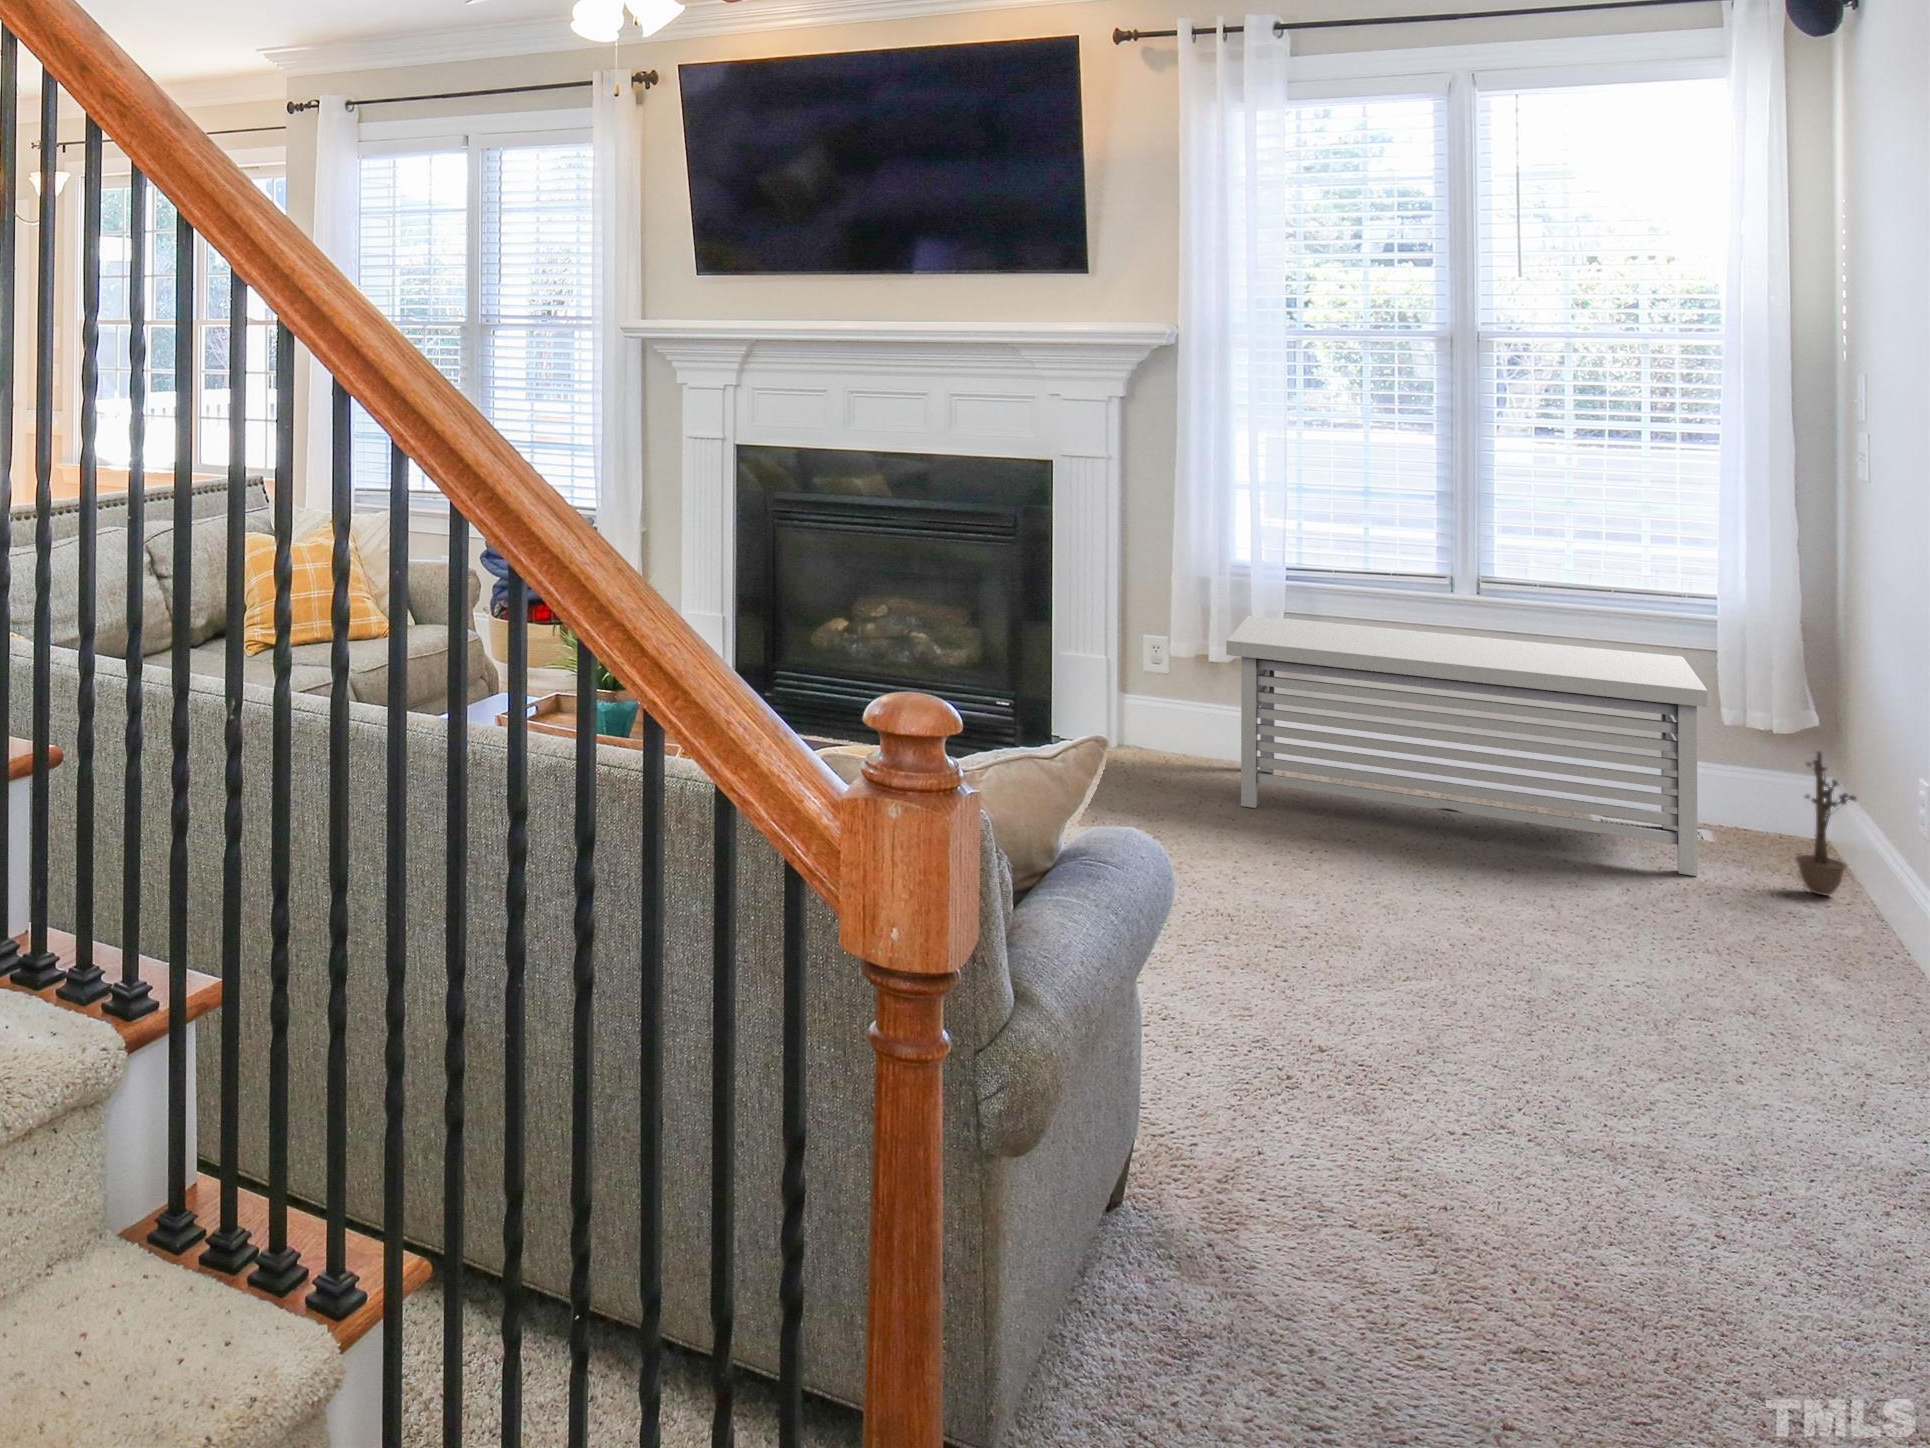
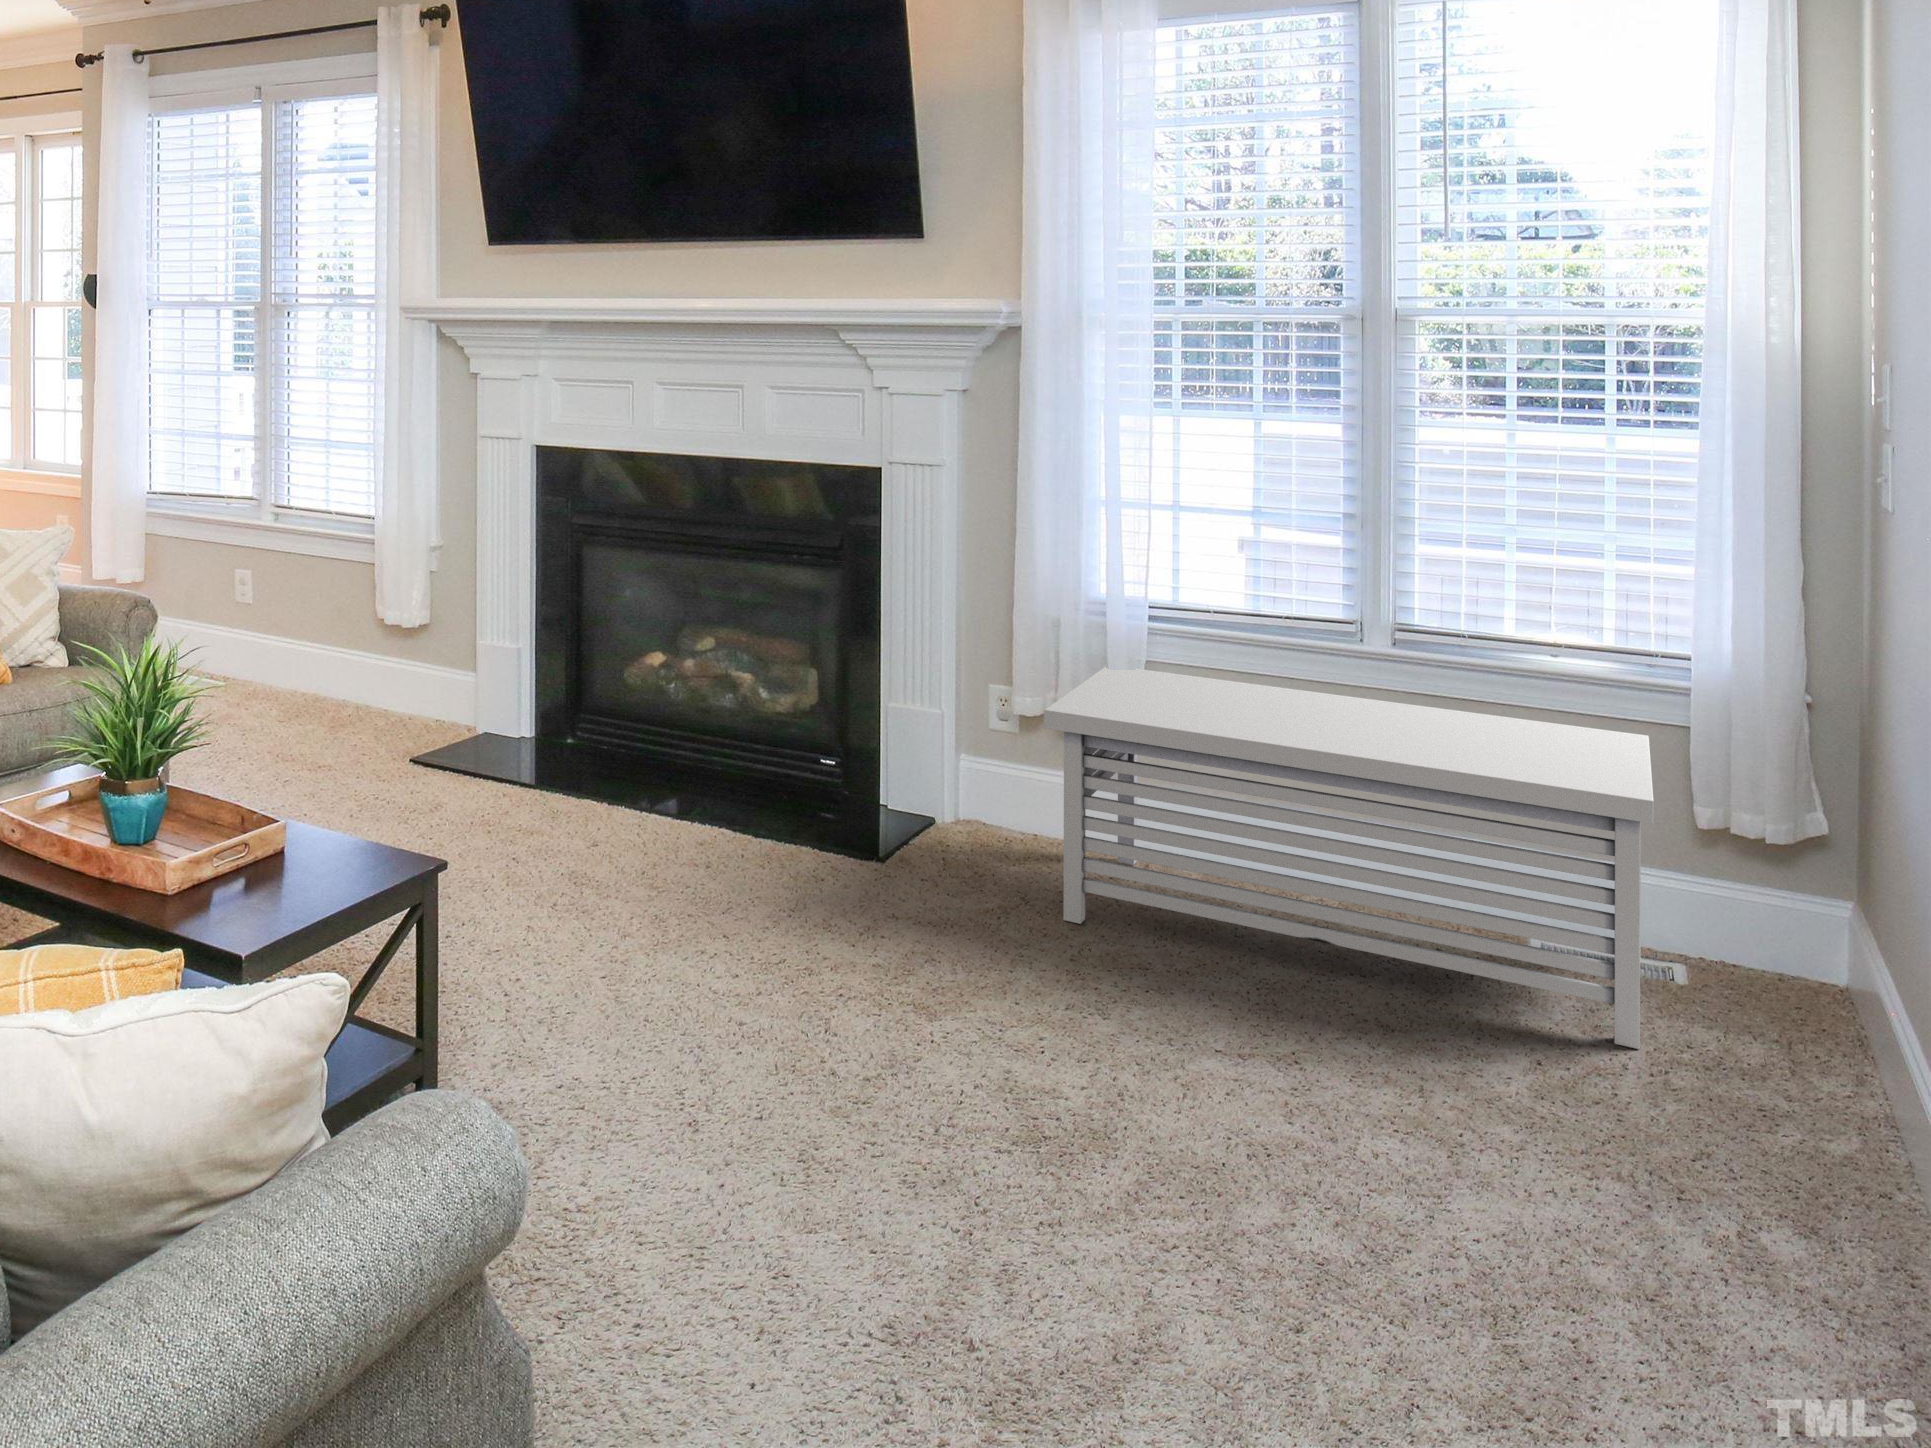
decorative plant: present [1795,752,1856,895] -> none [1772,888,1862,1087]

